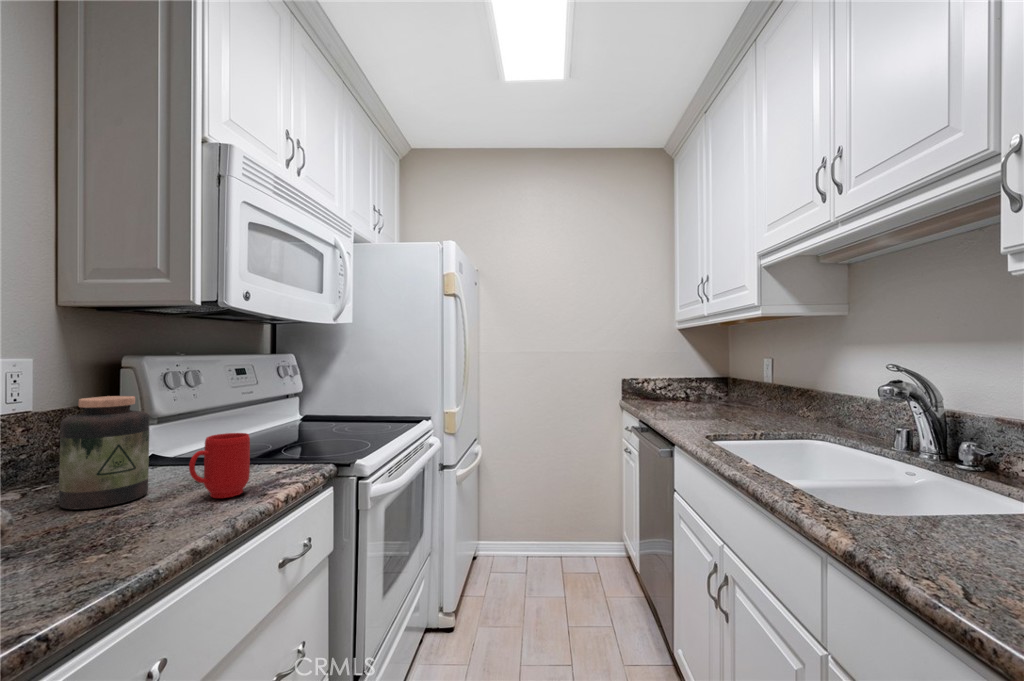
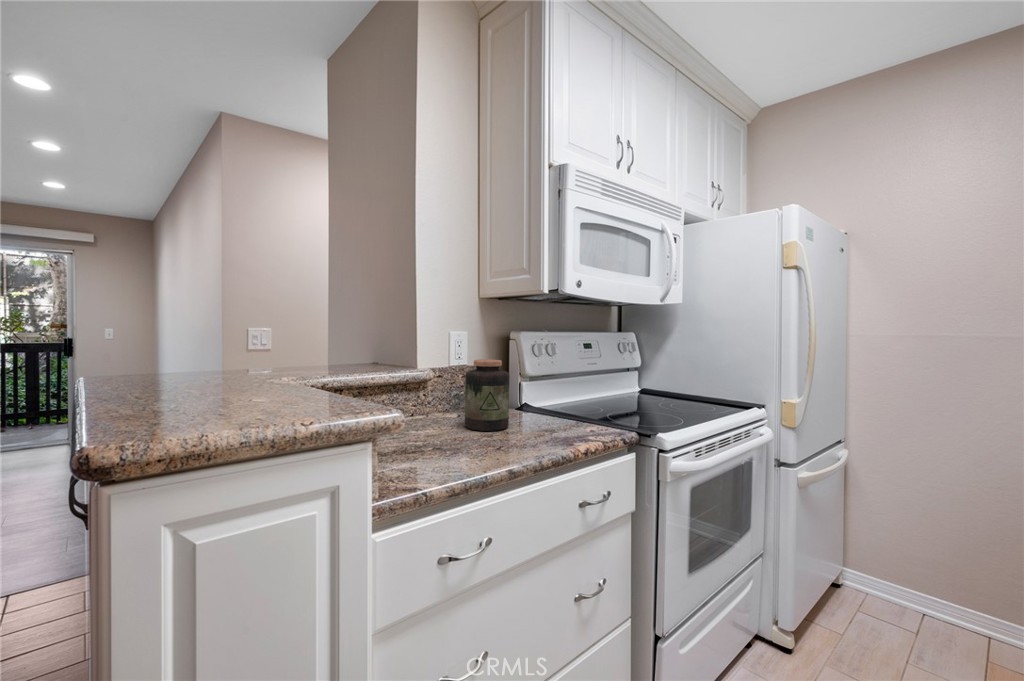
mug: present [189,433,250,498] -> none [524,393,564,441]

